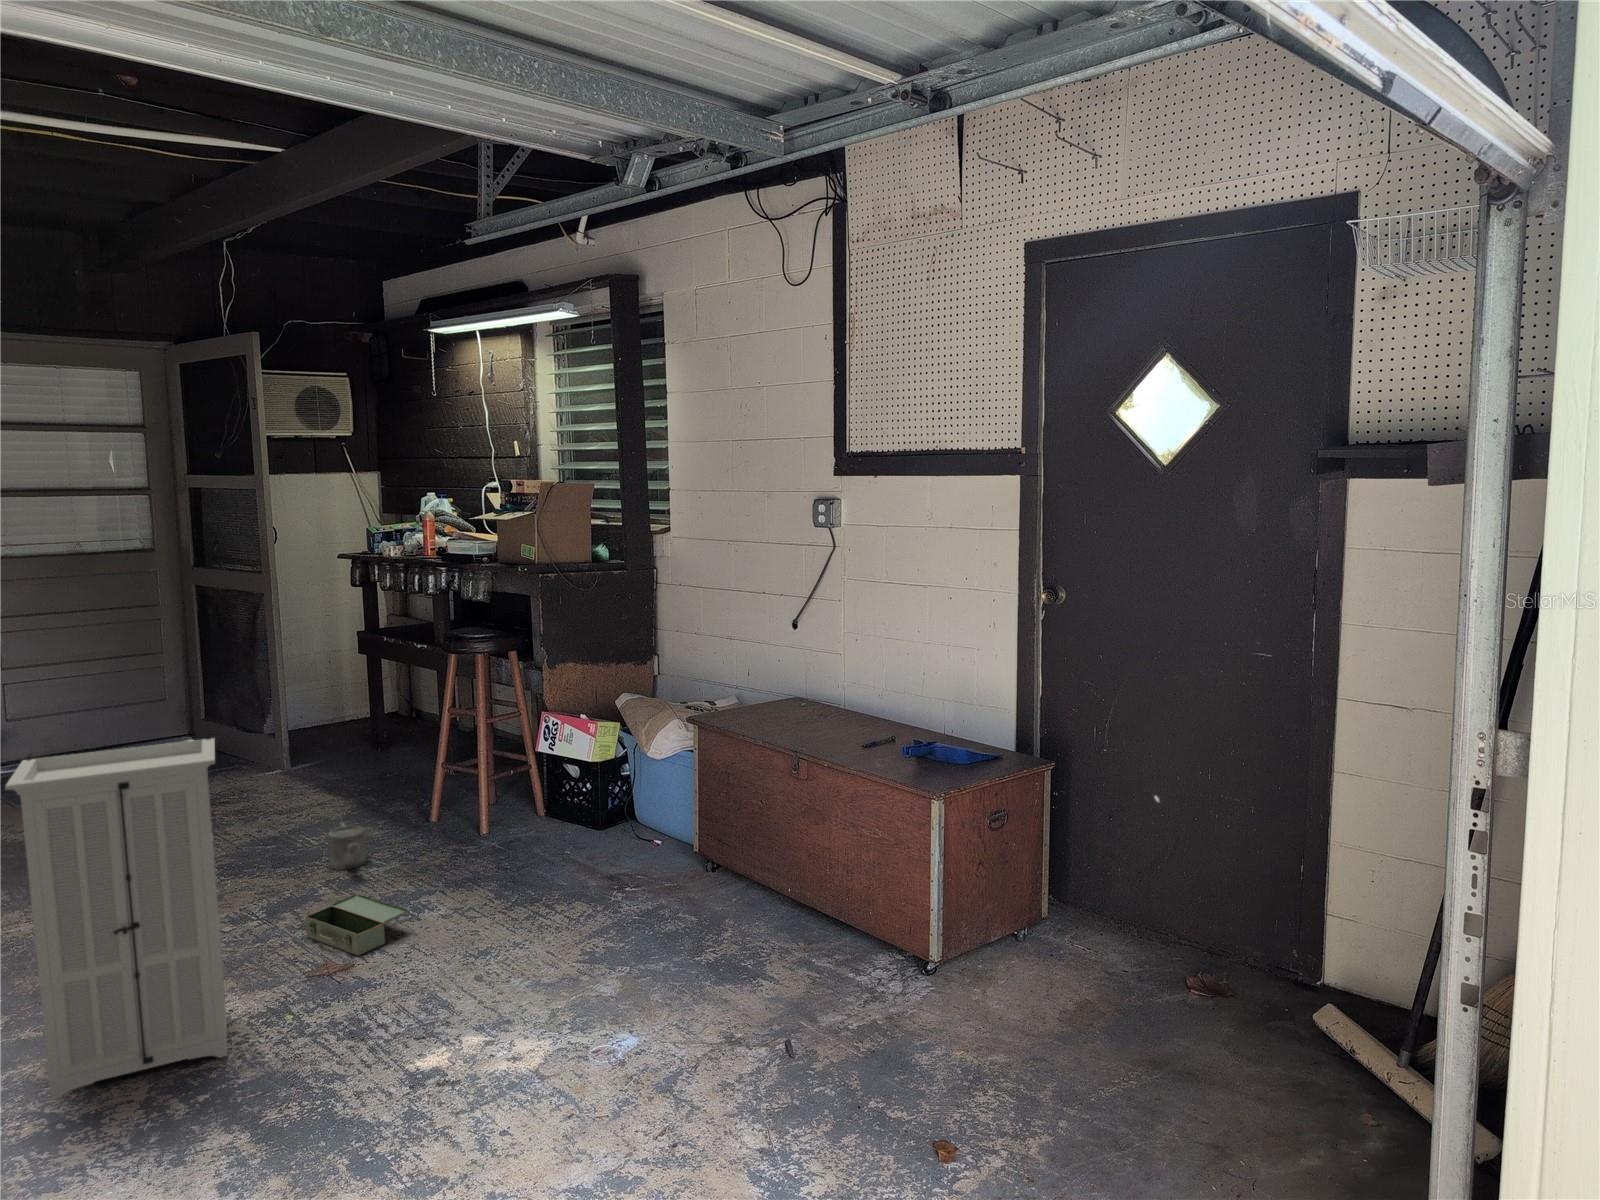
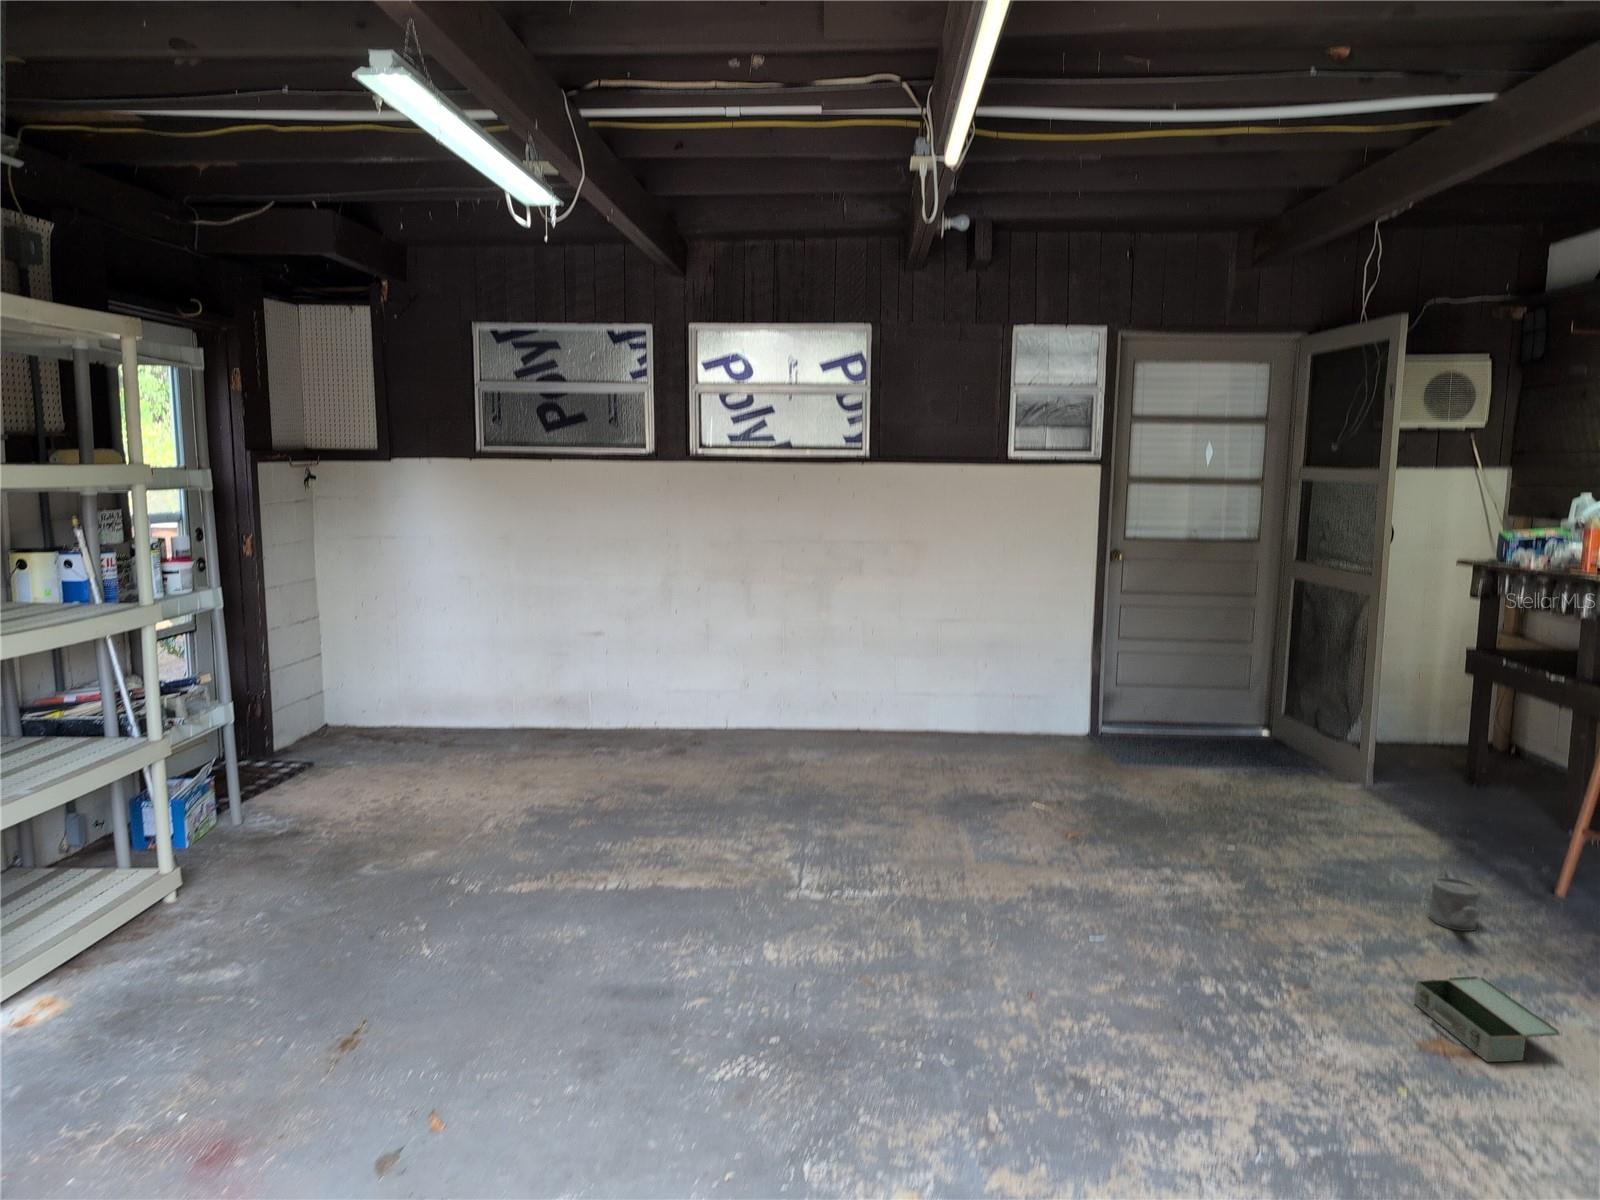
storage cabinet: present [5,736,228,1100] -> none [1166,744,1380,1125]

